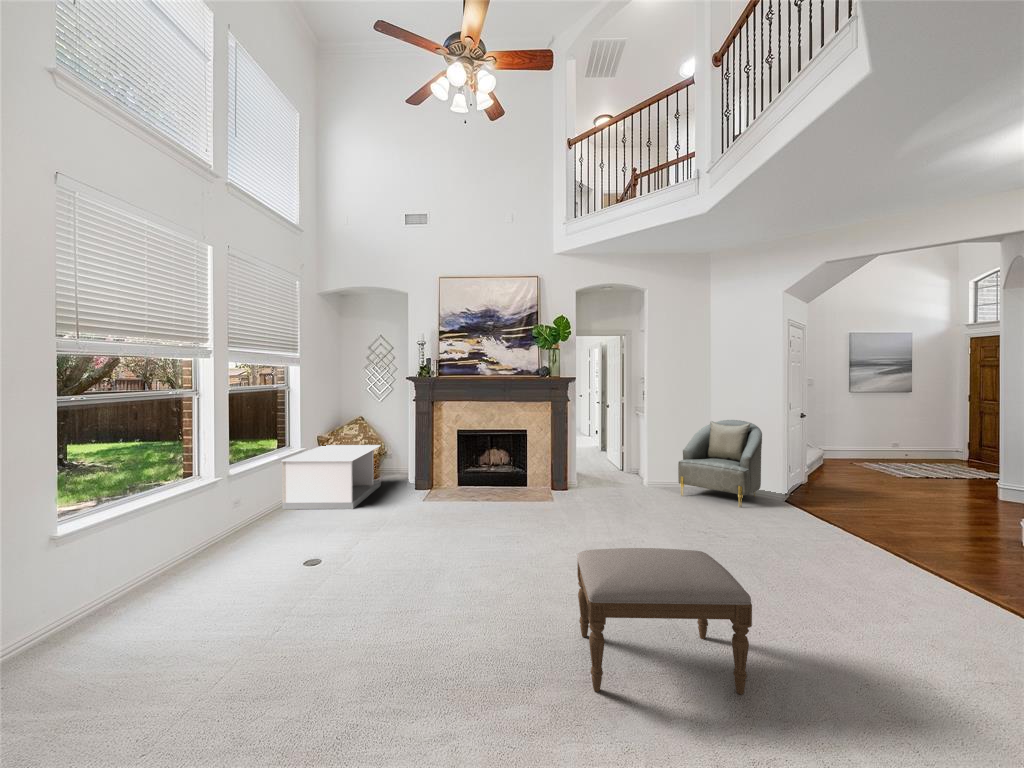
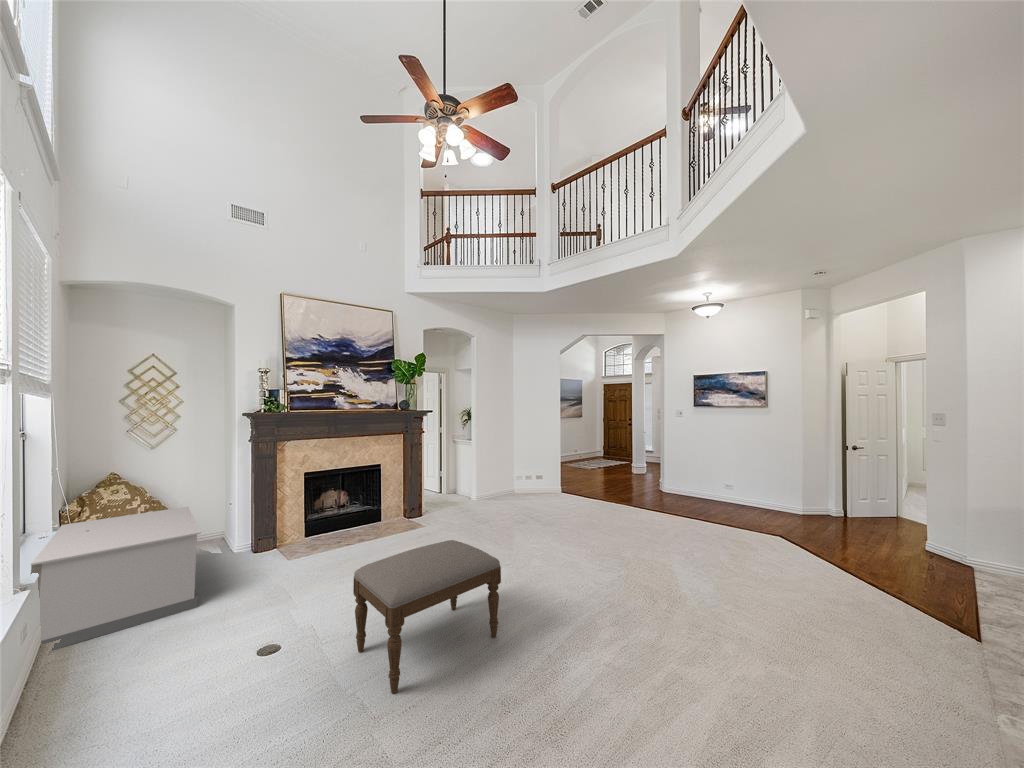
armchair: present [678,420,762,507] -> none [511,439,563,501]
ottoman: present [577,548,752,695] -> present [353,540,501,694]

